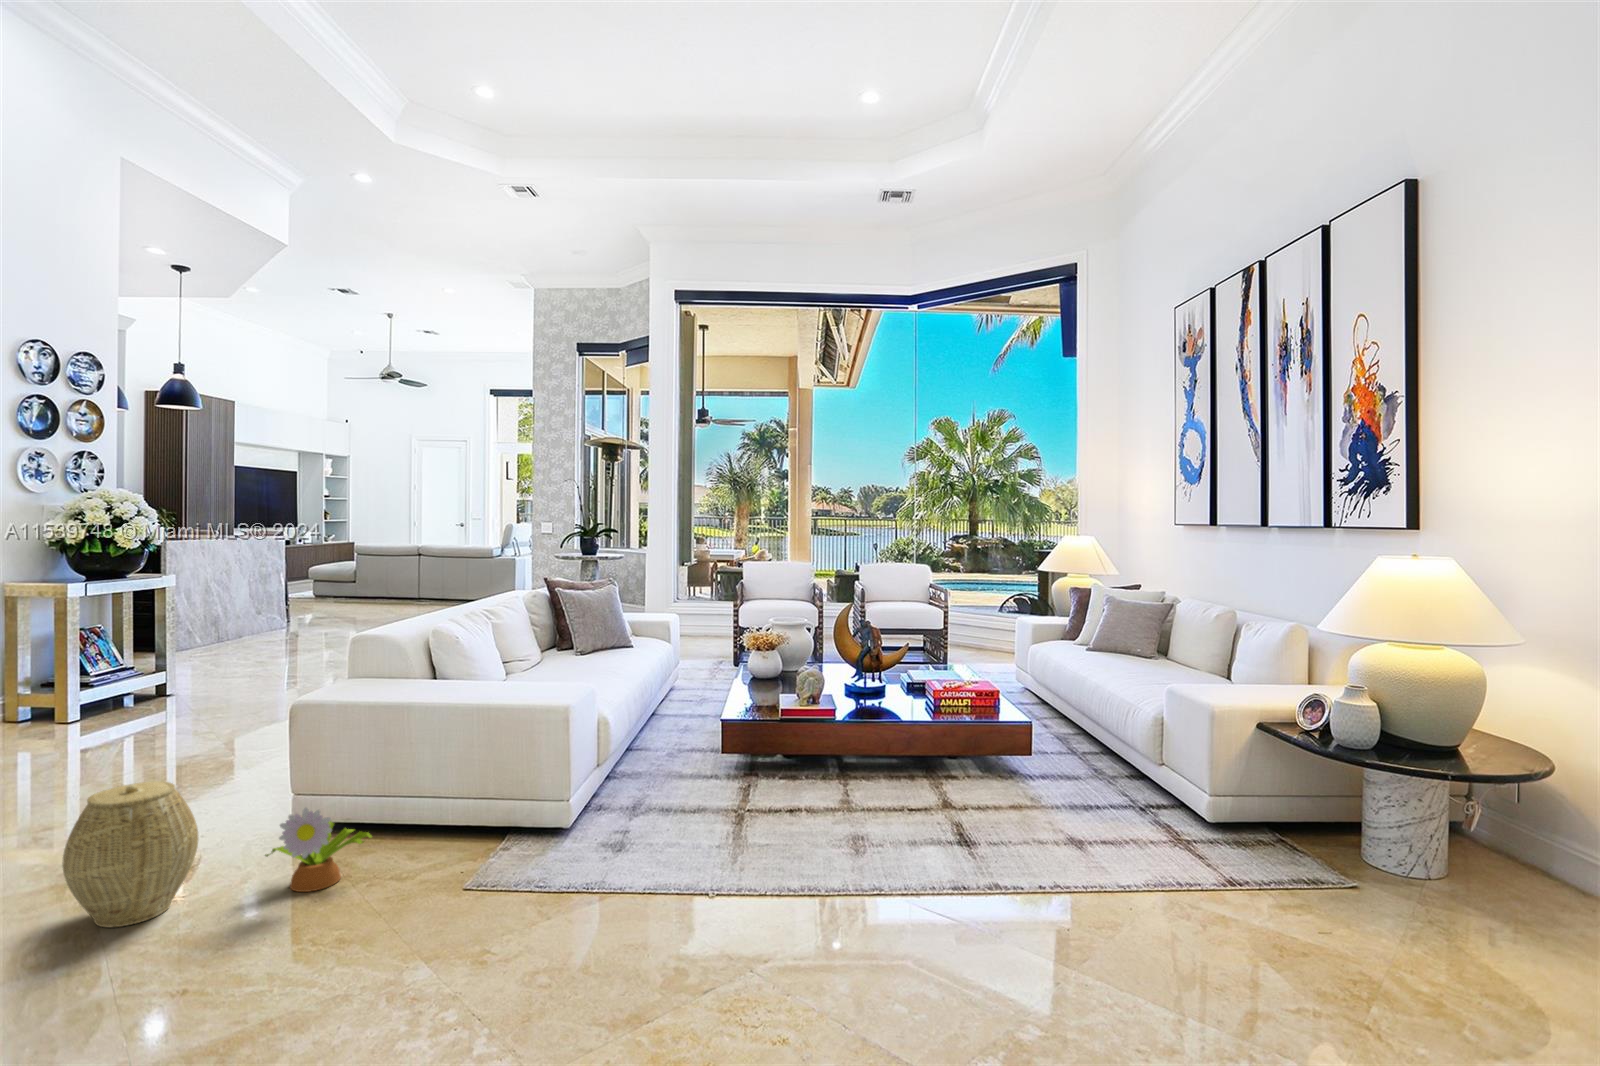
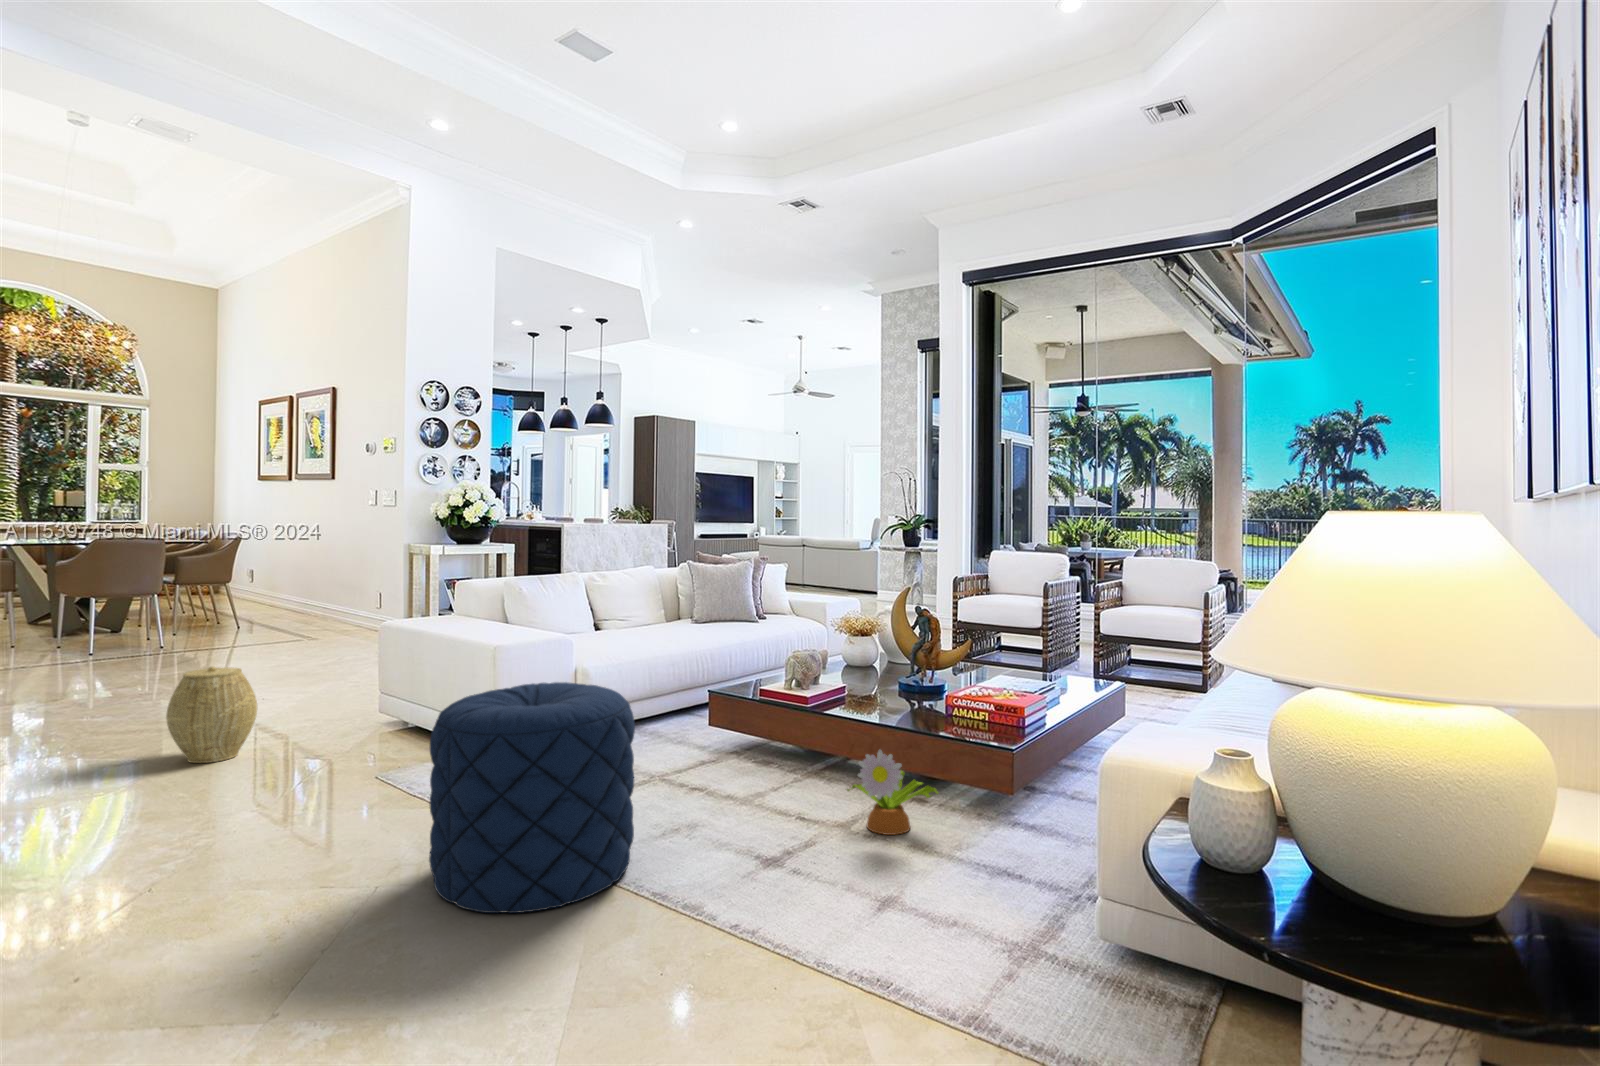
pouf: none [737,721,911,932] -> present [429,682,635,913]
decorative plant: present [266,808,372,892] -> present [847,750,938,835]

